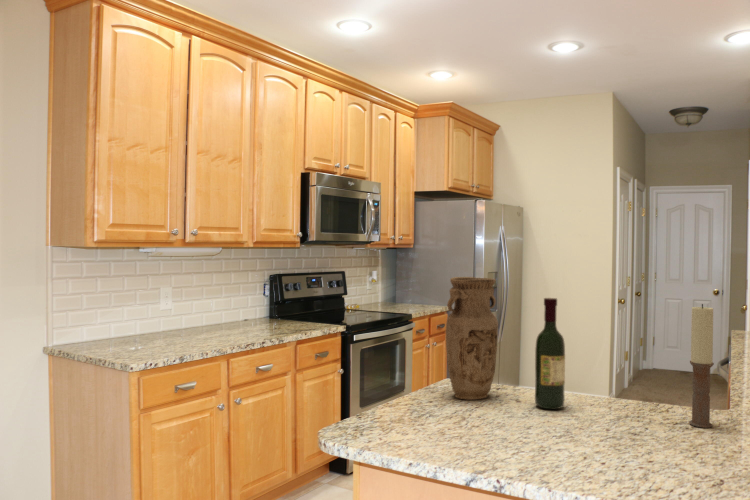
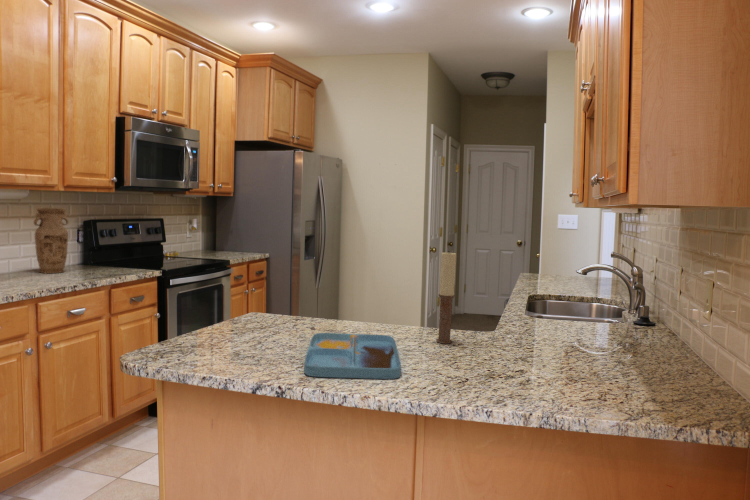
vase: present [446,277,498,400] -> present [34,207,69,273]
wine bottle: present [535,298,565,409] -> none [324,245,348,335]
tray: none [524,407,659,480] -> present [304,333,401,379]

